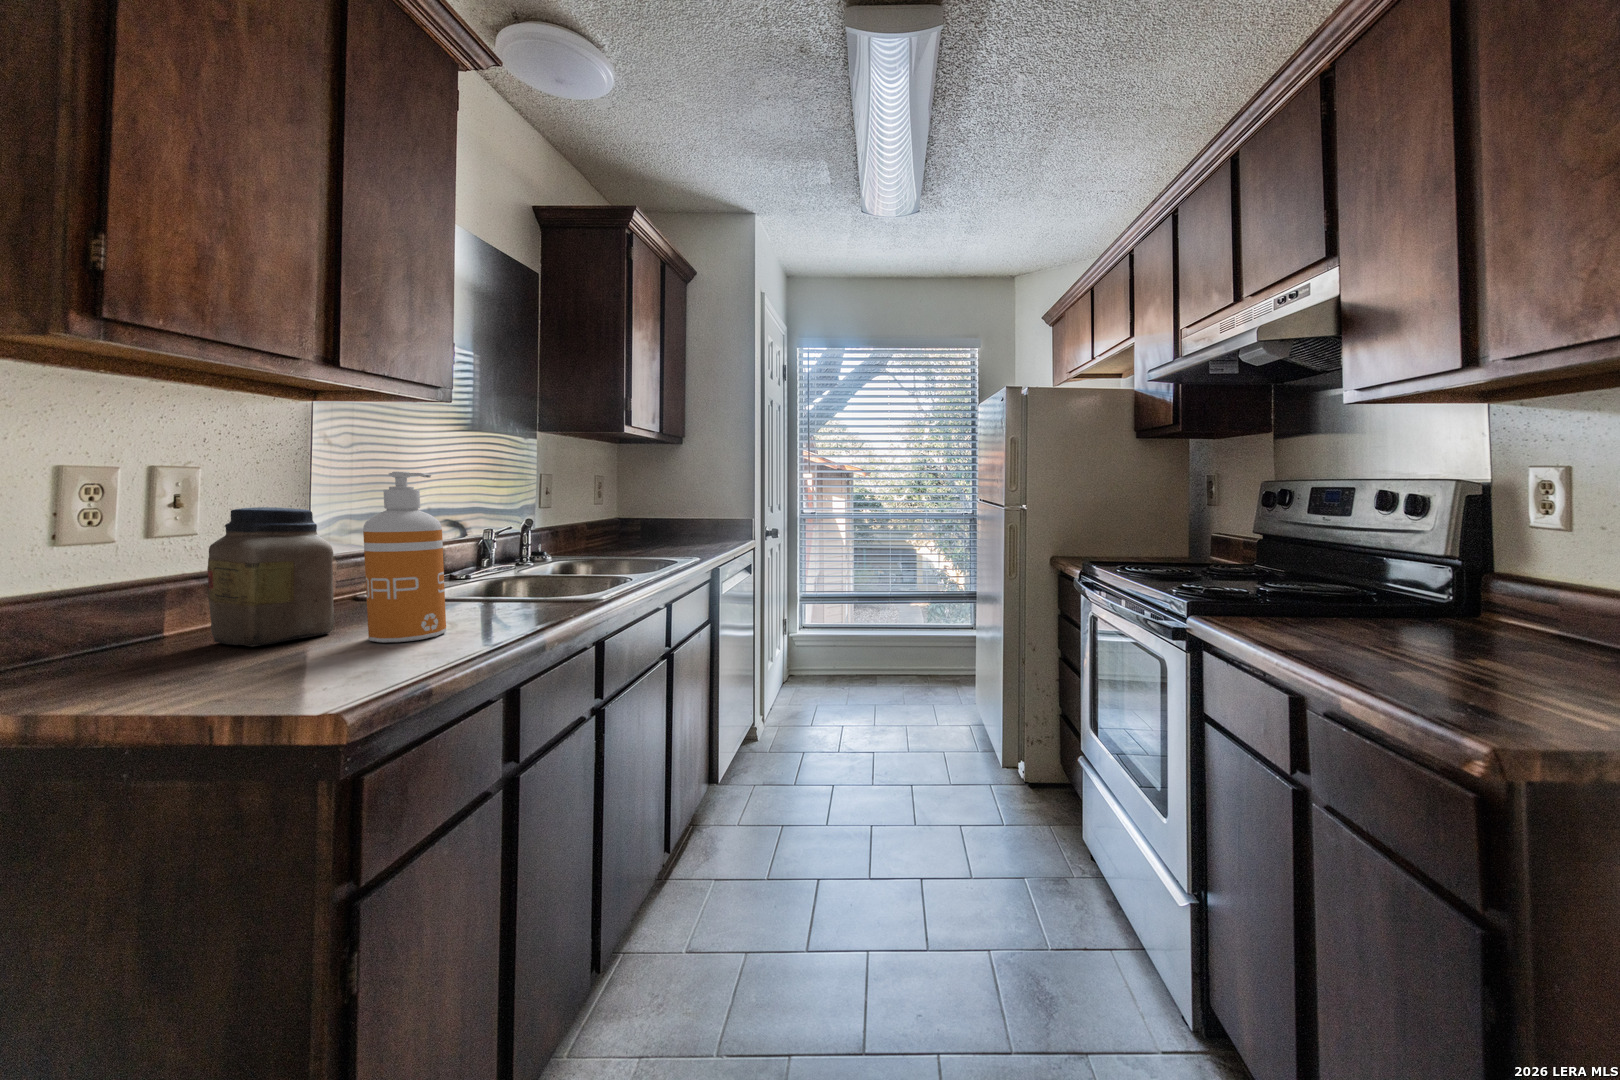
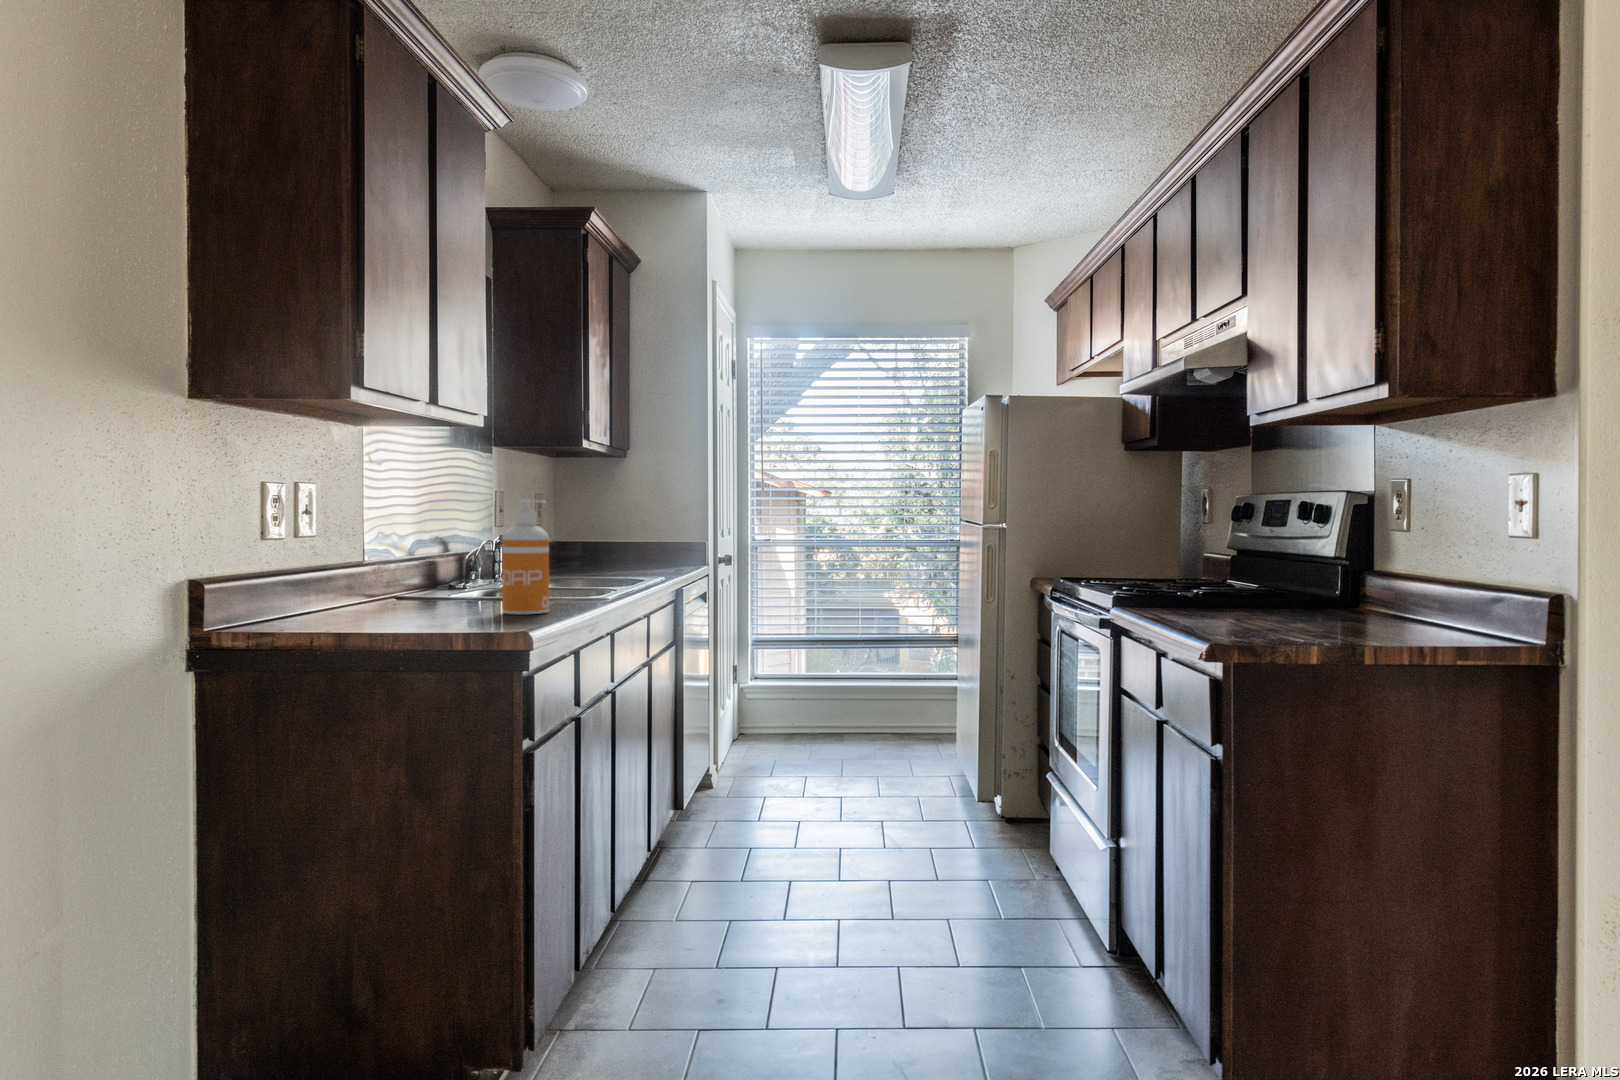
jar: present [207,507,334,646] -> none [399,524,470,616]

